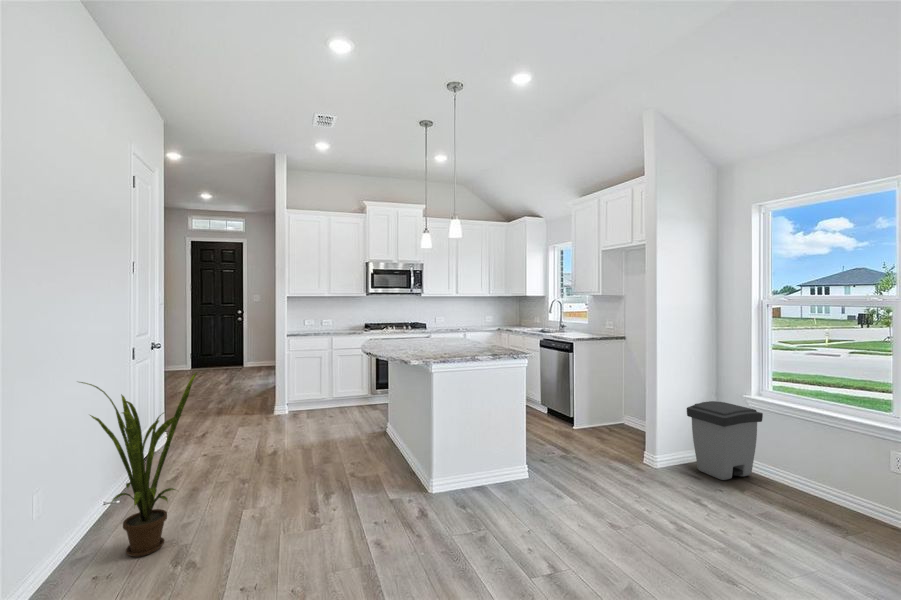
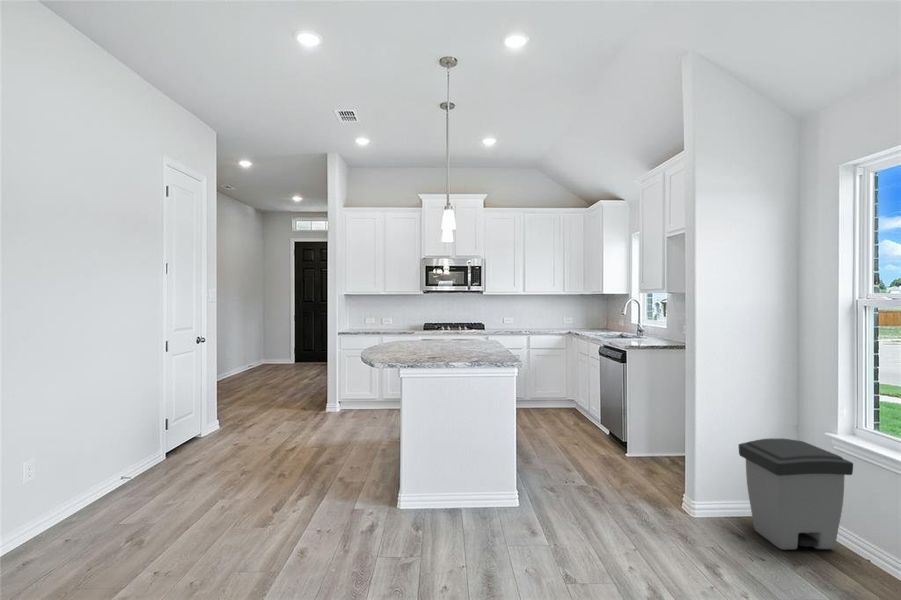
house plant: present [80,372,197,557] -> none [71,365,176,527]

